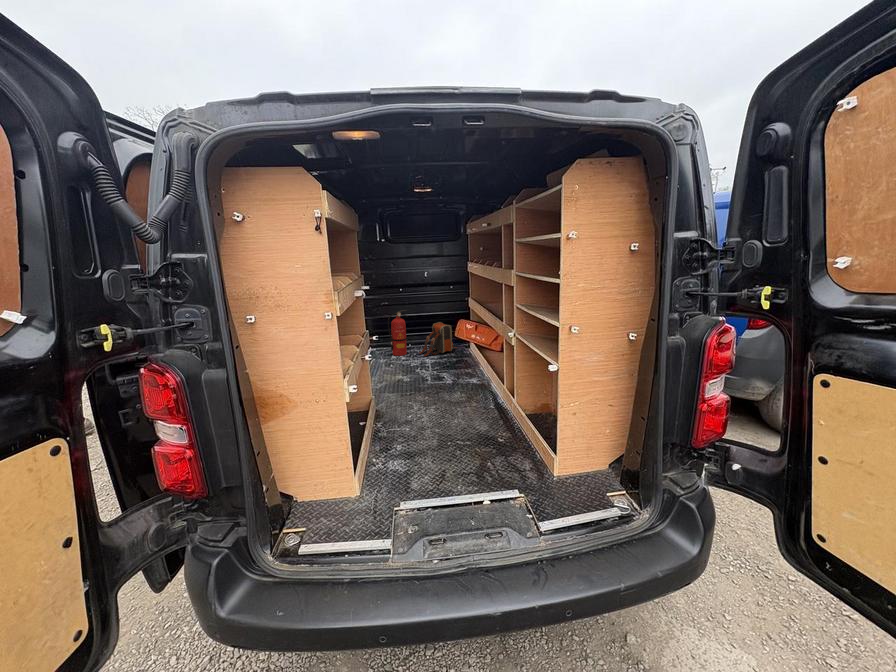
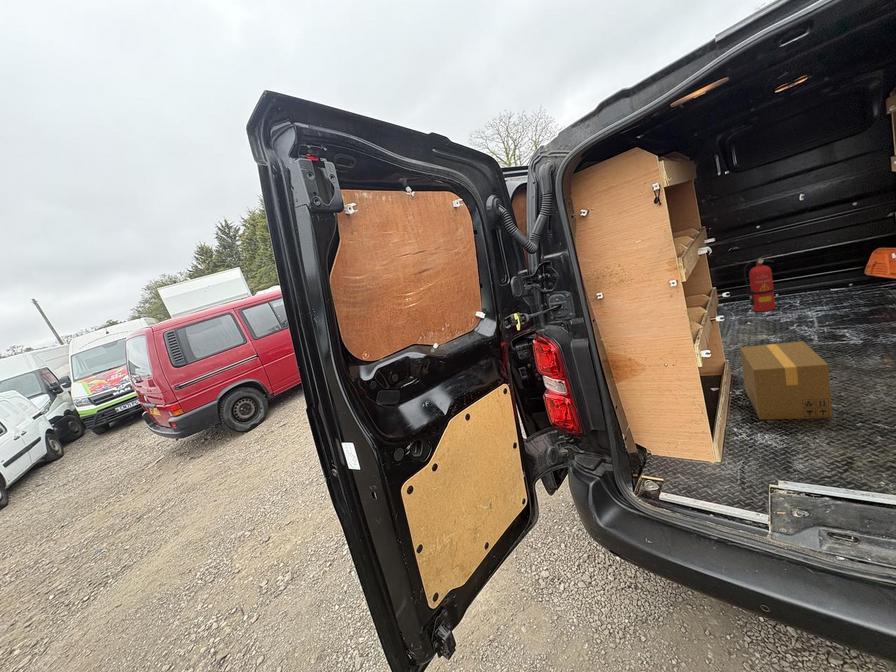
backpack: present [419,322,457,356] -> none [795,262,868,310]
cardboard box: none [381,380,438,448] -> present [740,341,832,419]

